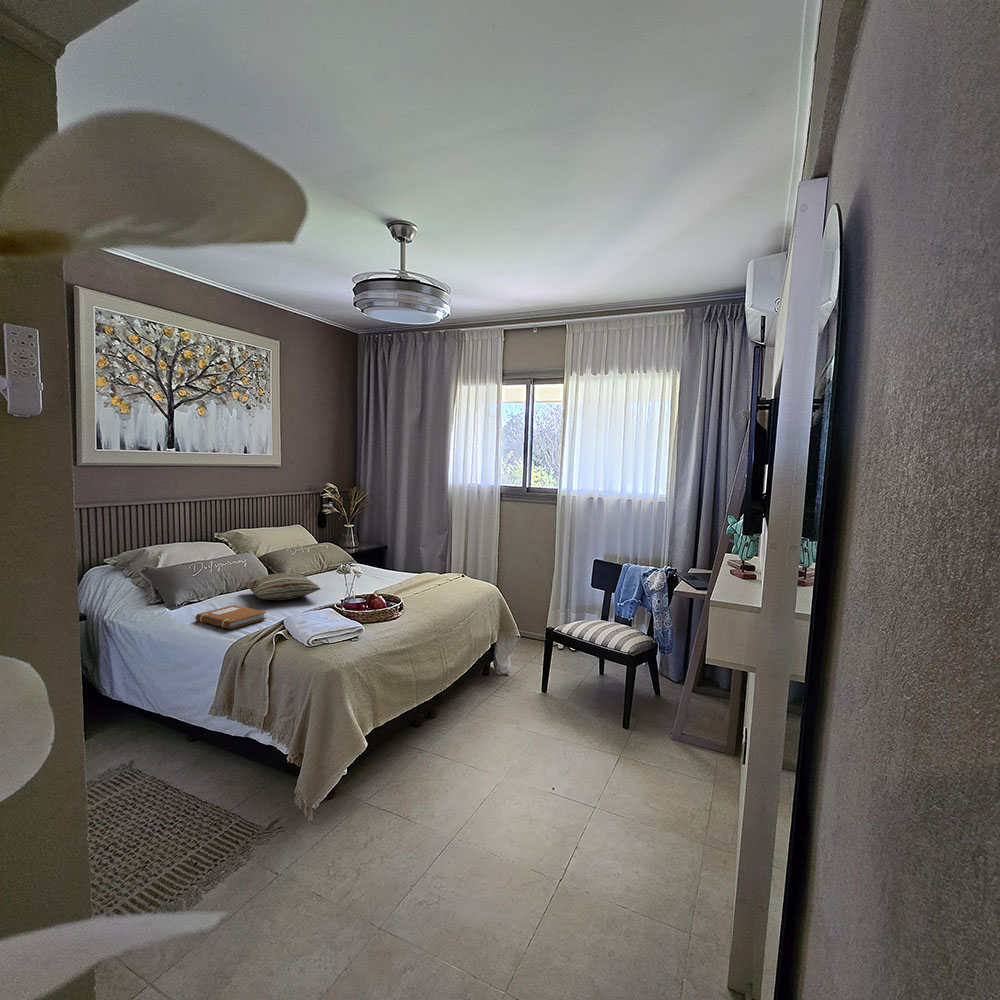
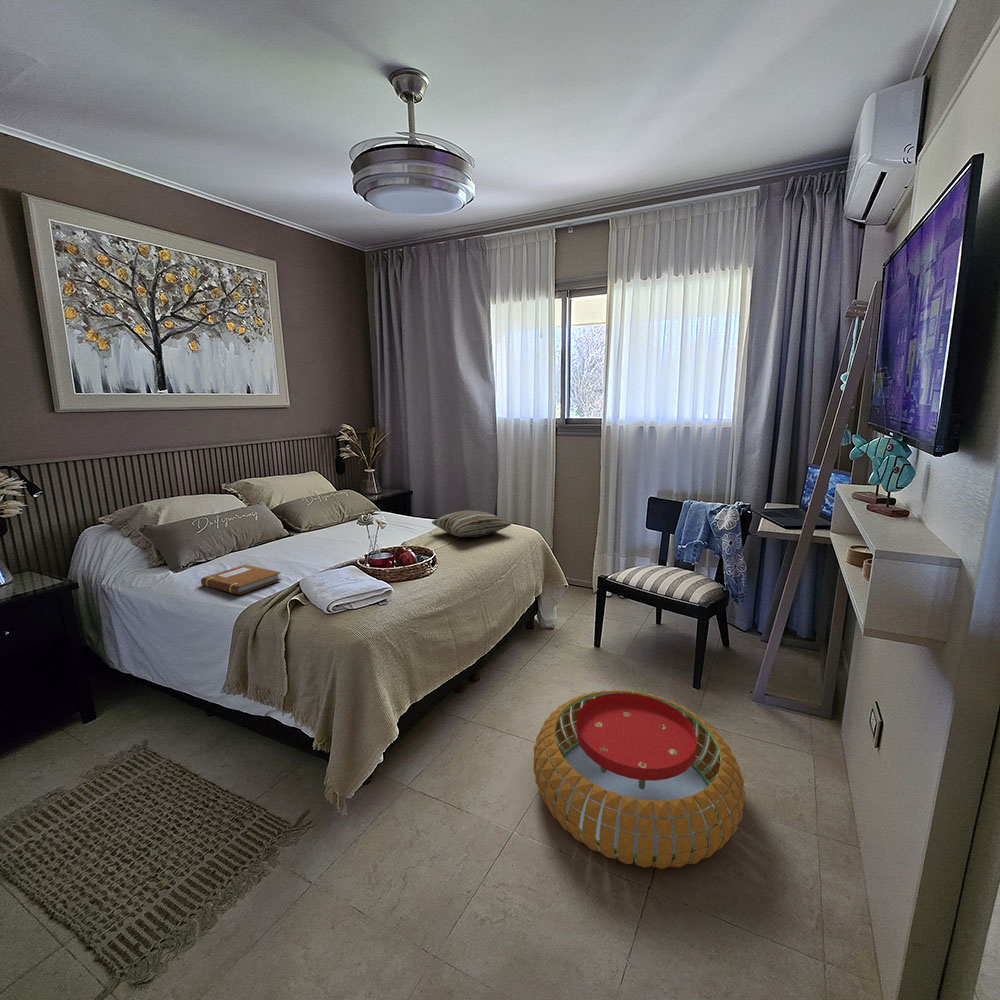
pillow: present [245,573,321,600] -> present [432,510,511,537]
pouf: none [476,723,649,863] -> present [534,689,745,869]

